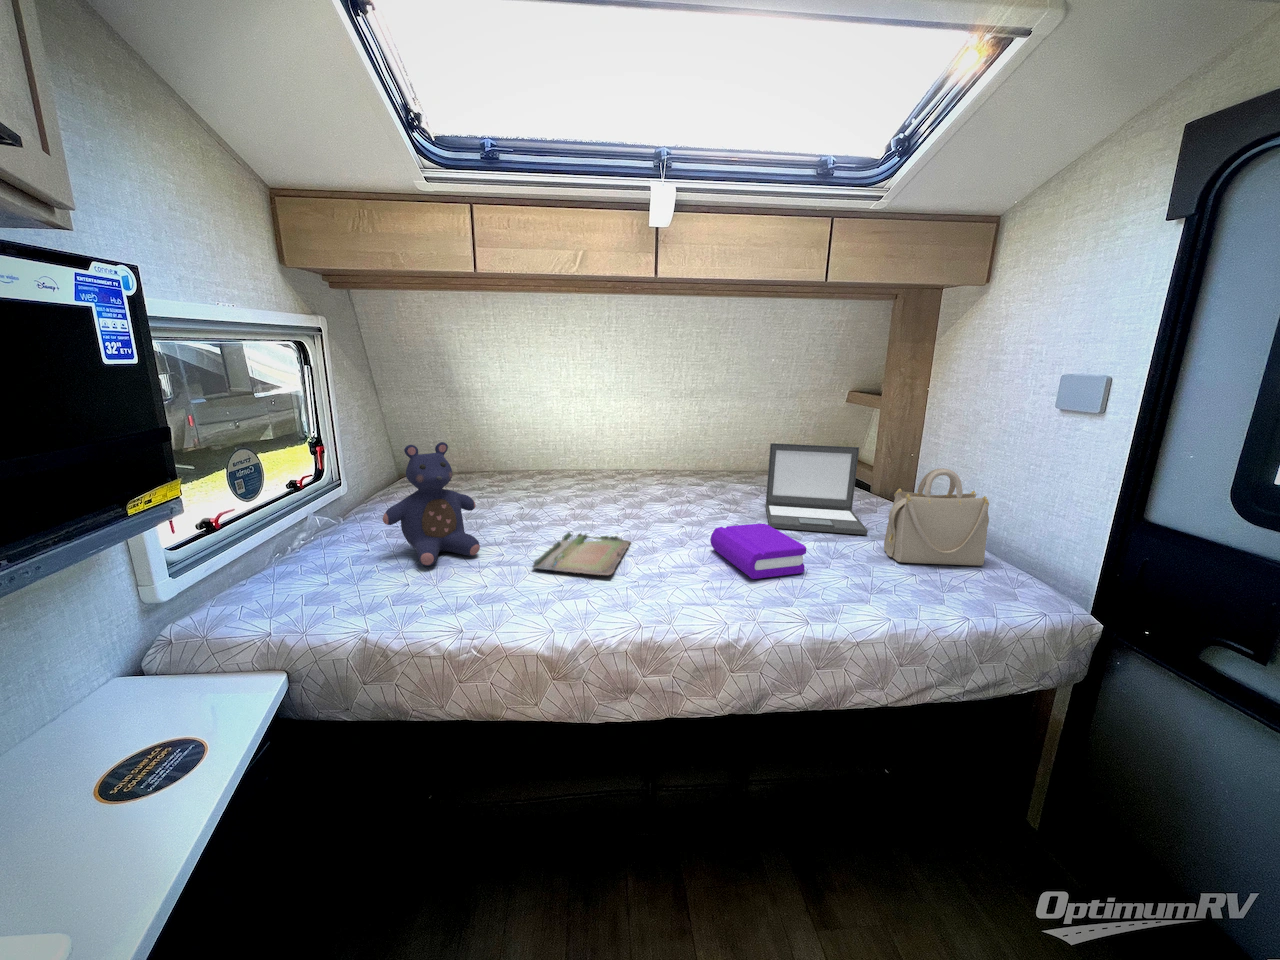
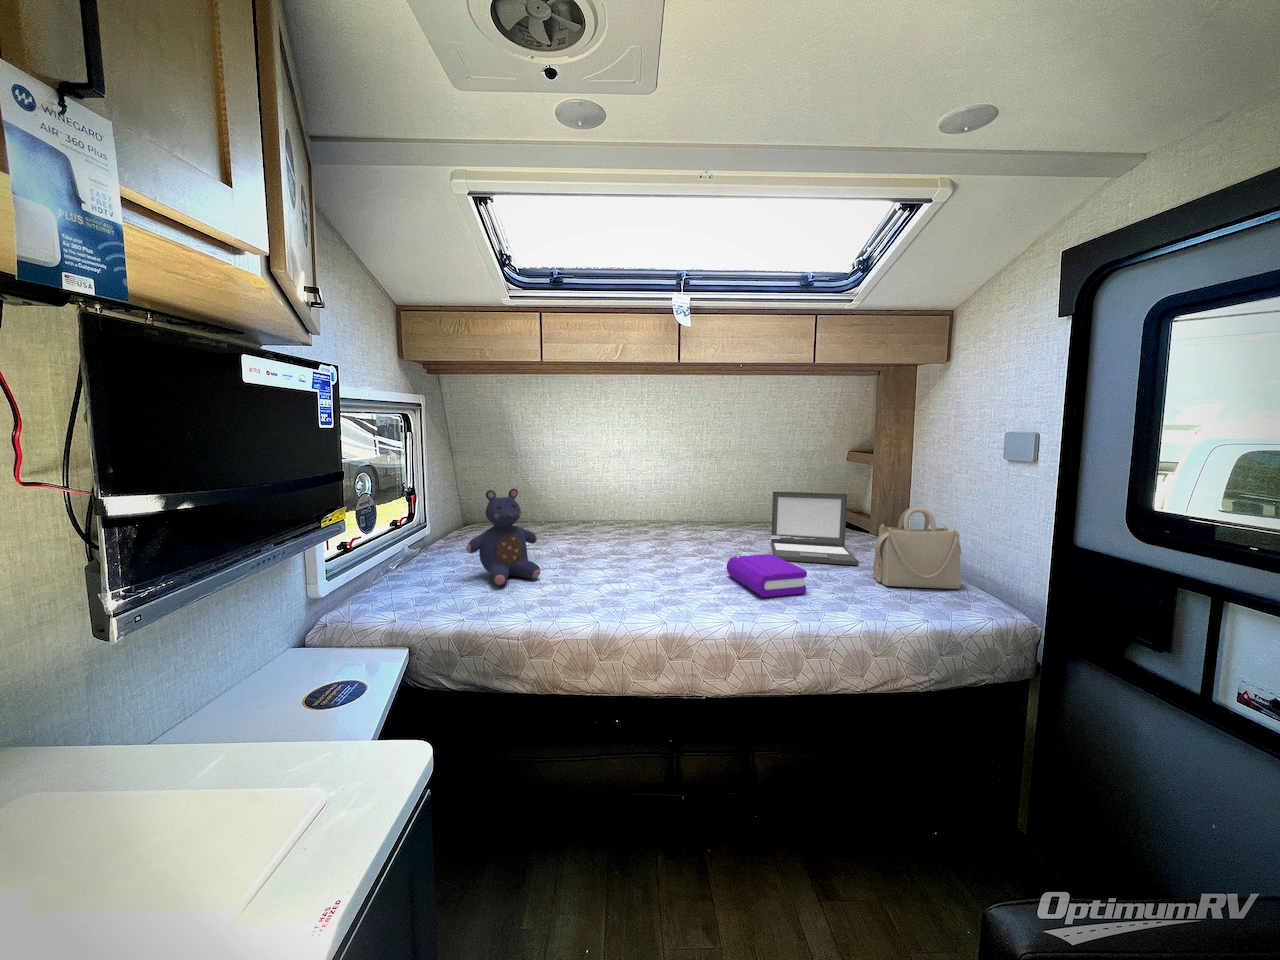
tray: present [533,532,631,575] -> none [582,561,661,593]

